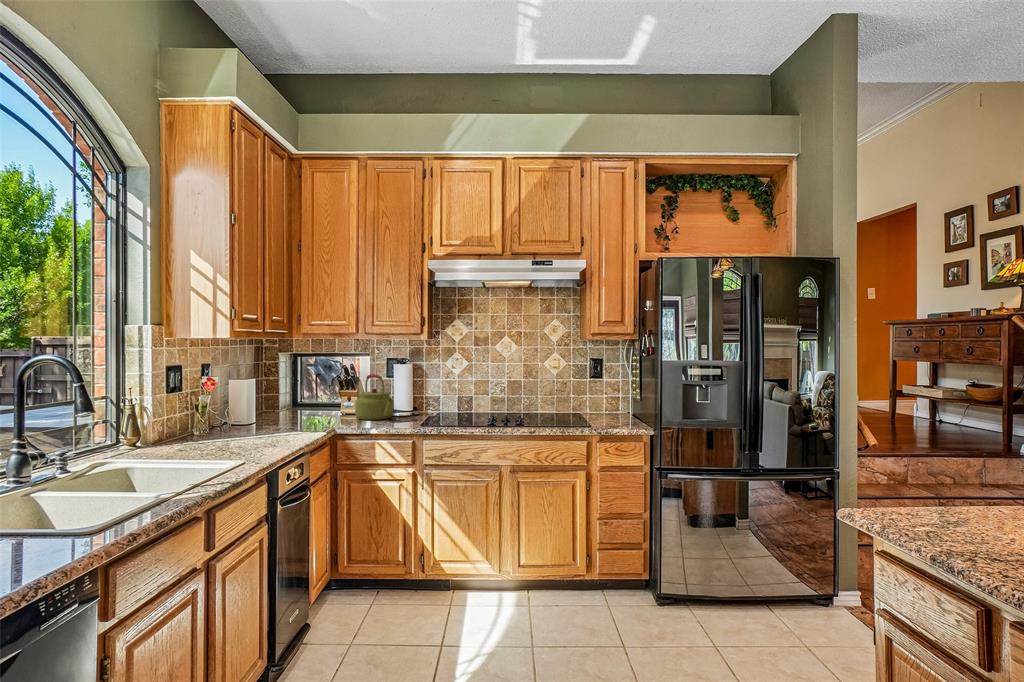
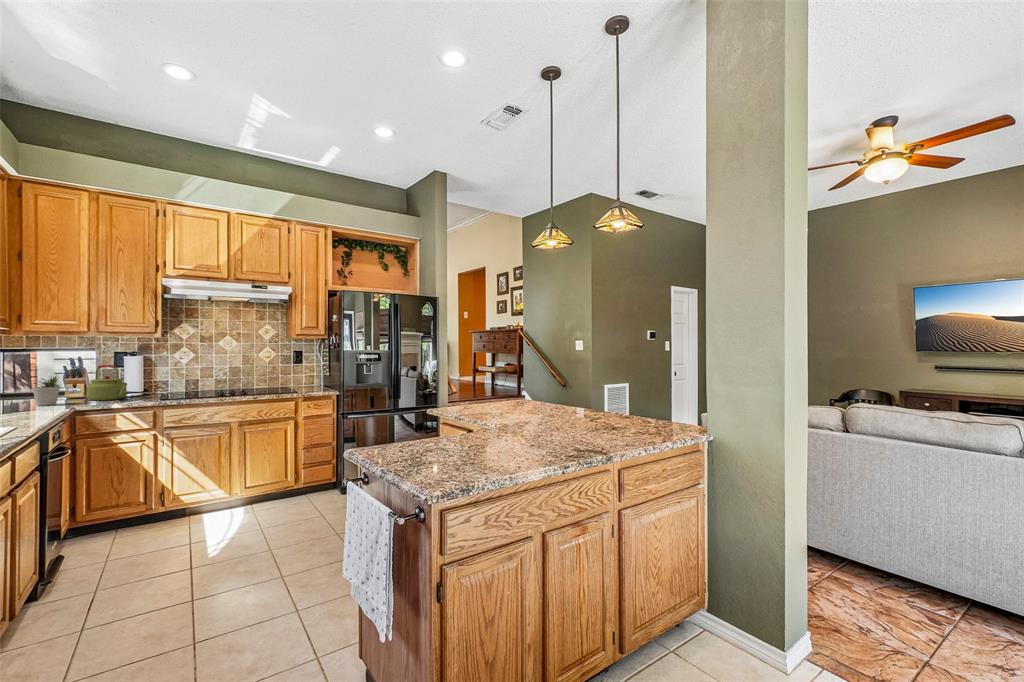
potted plant: none [303,385,329,424] -> present [32,375,60,406]

